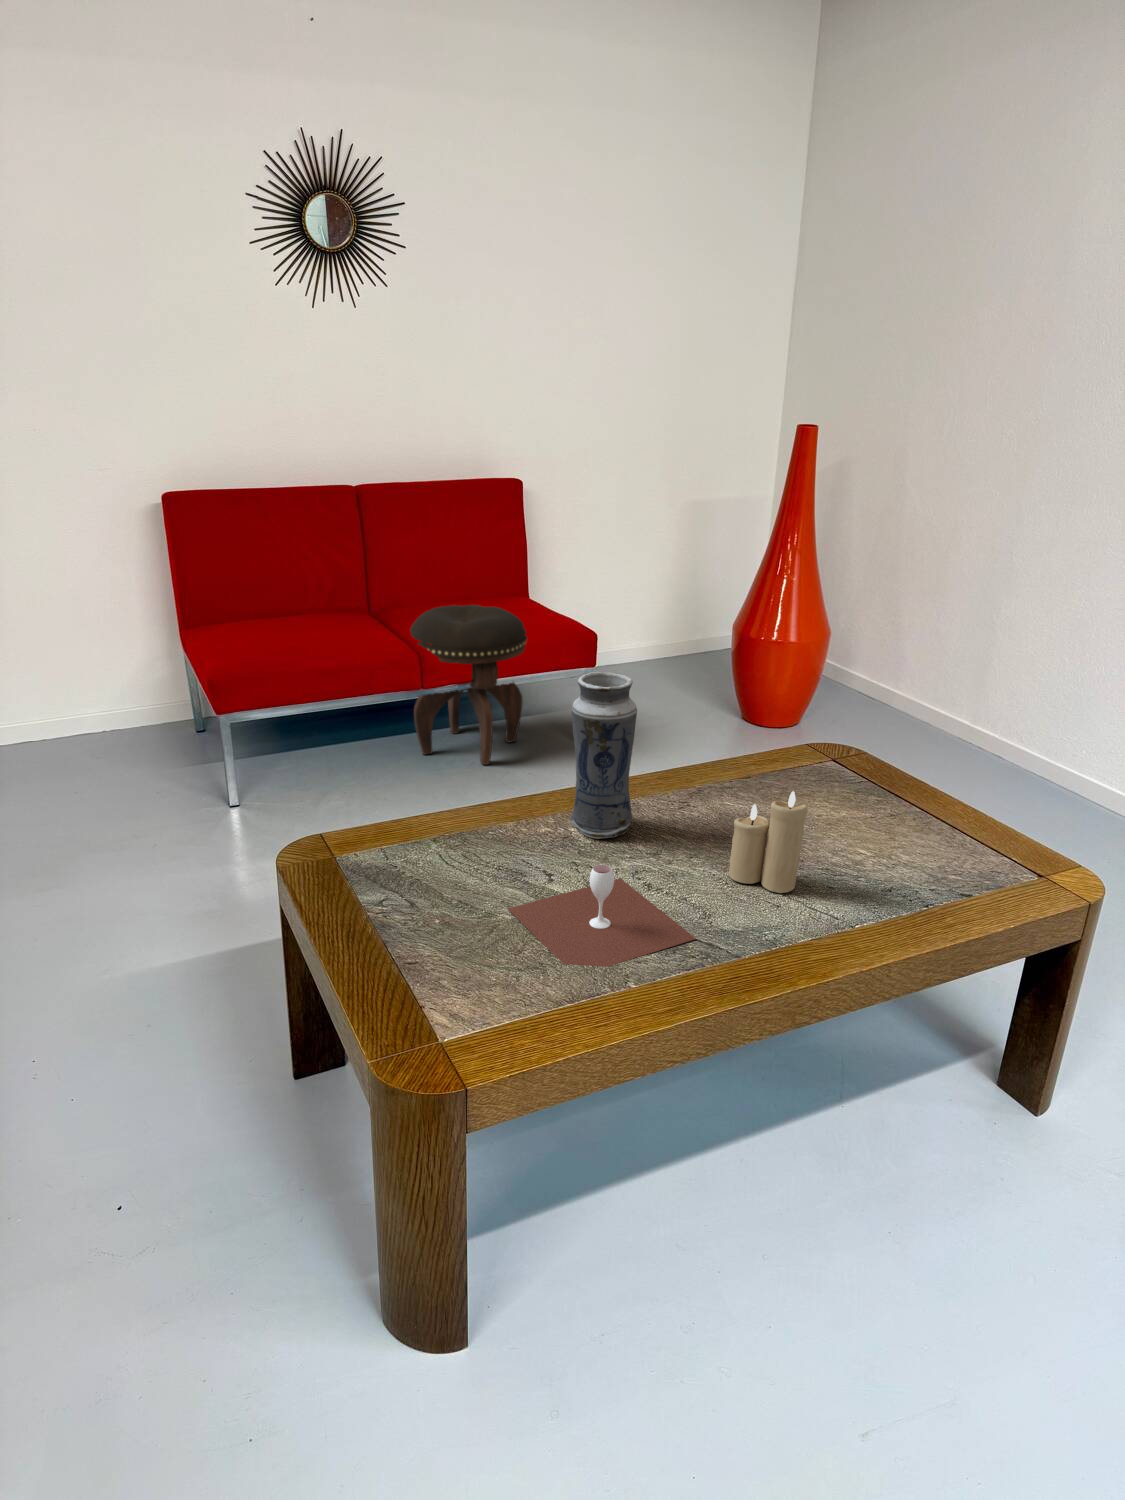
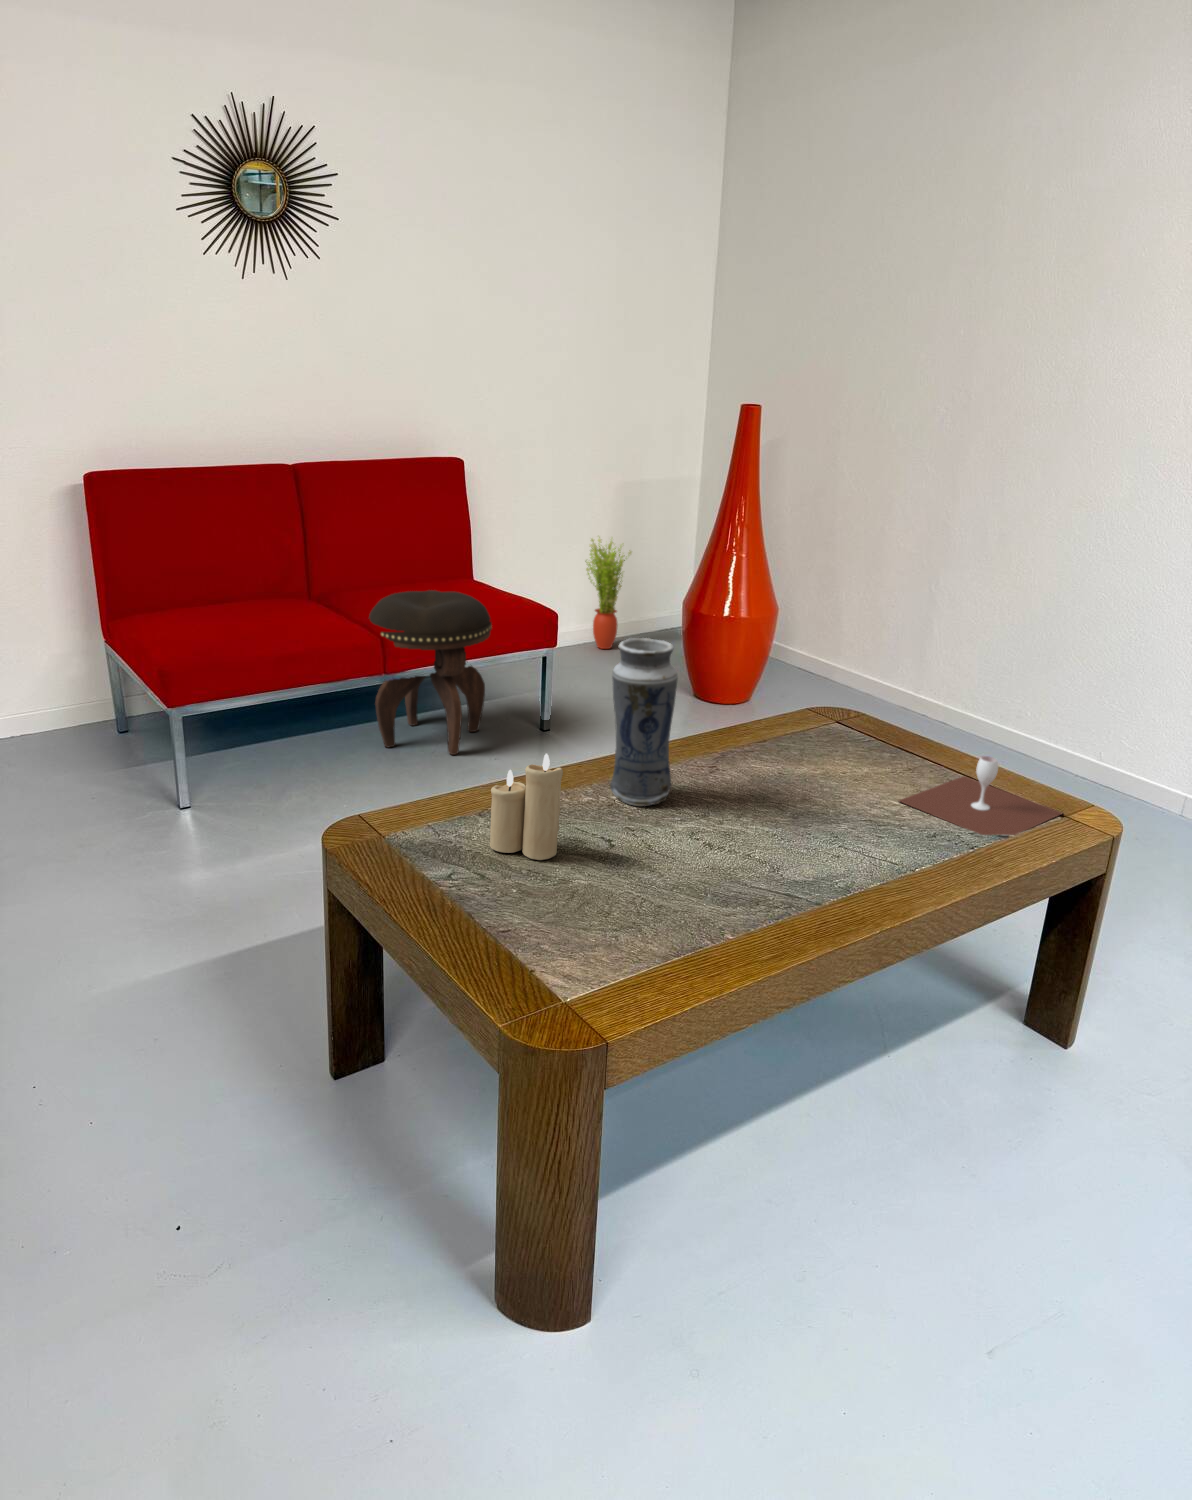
potted plant: none [643,551,691,663] -> present [585,537,631,649]
candle: present [729,791,808,893] -> present [490,754,563,860]
wine glass: present [508,865,696,967] -> present [899,756,1063,835]

